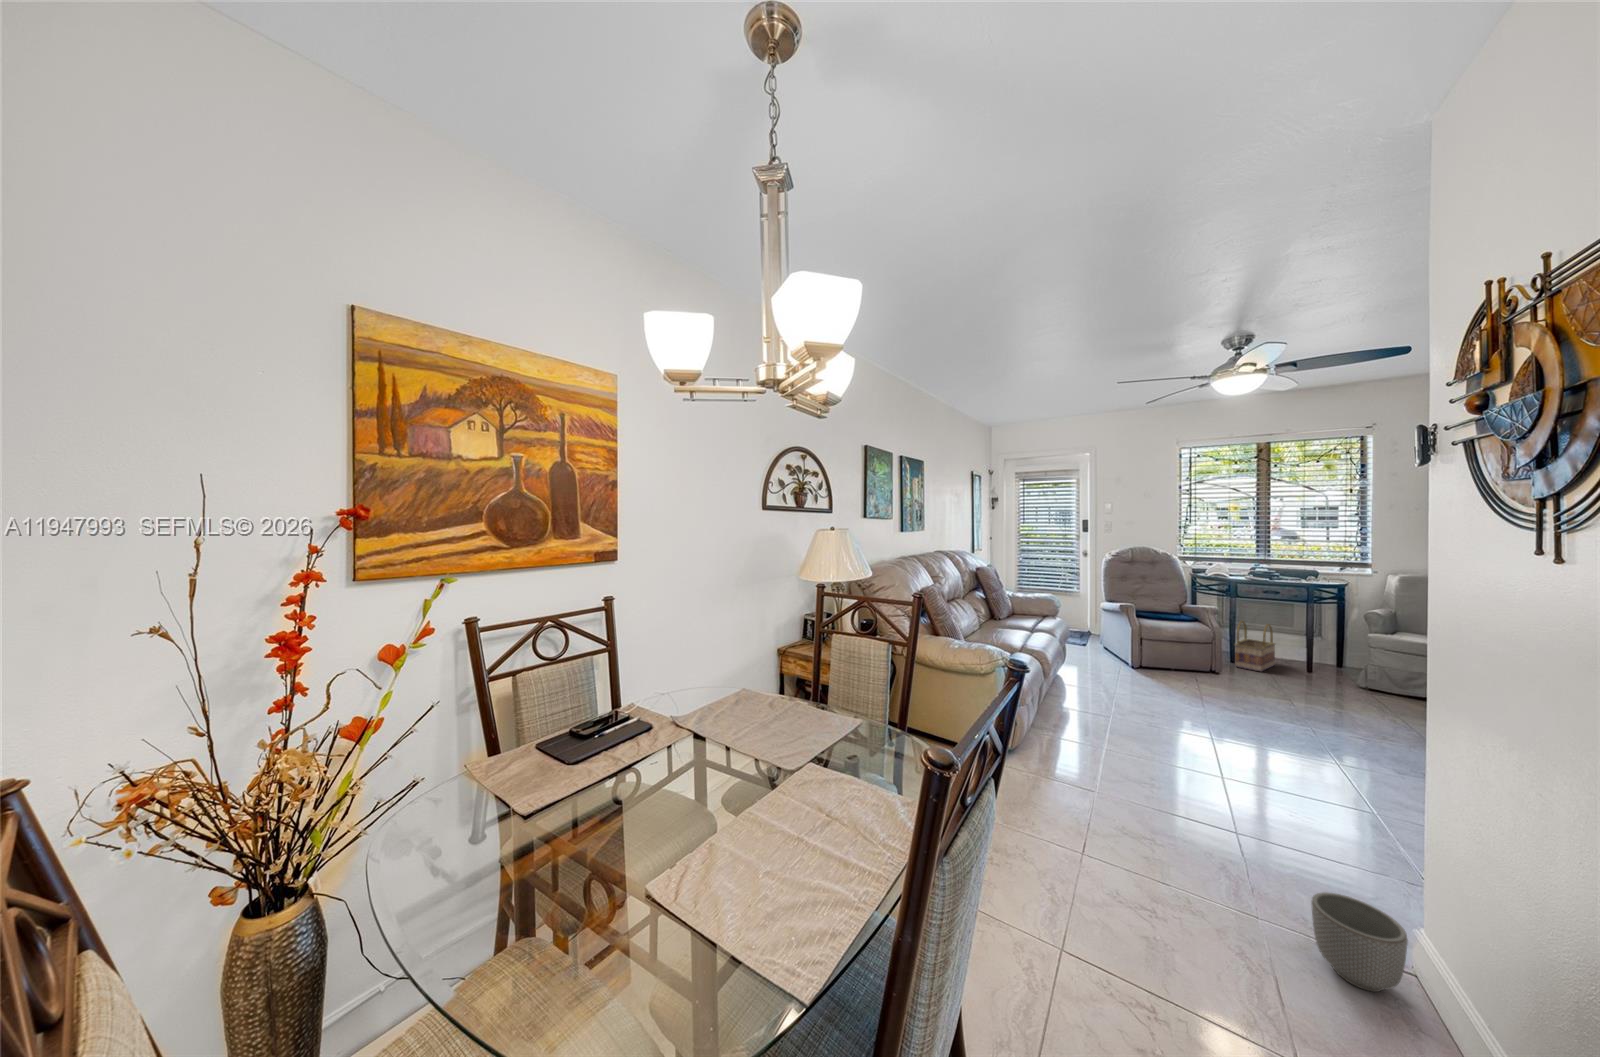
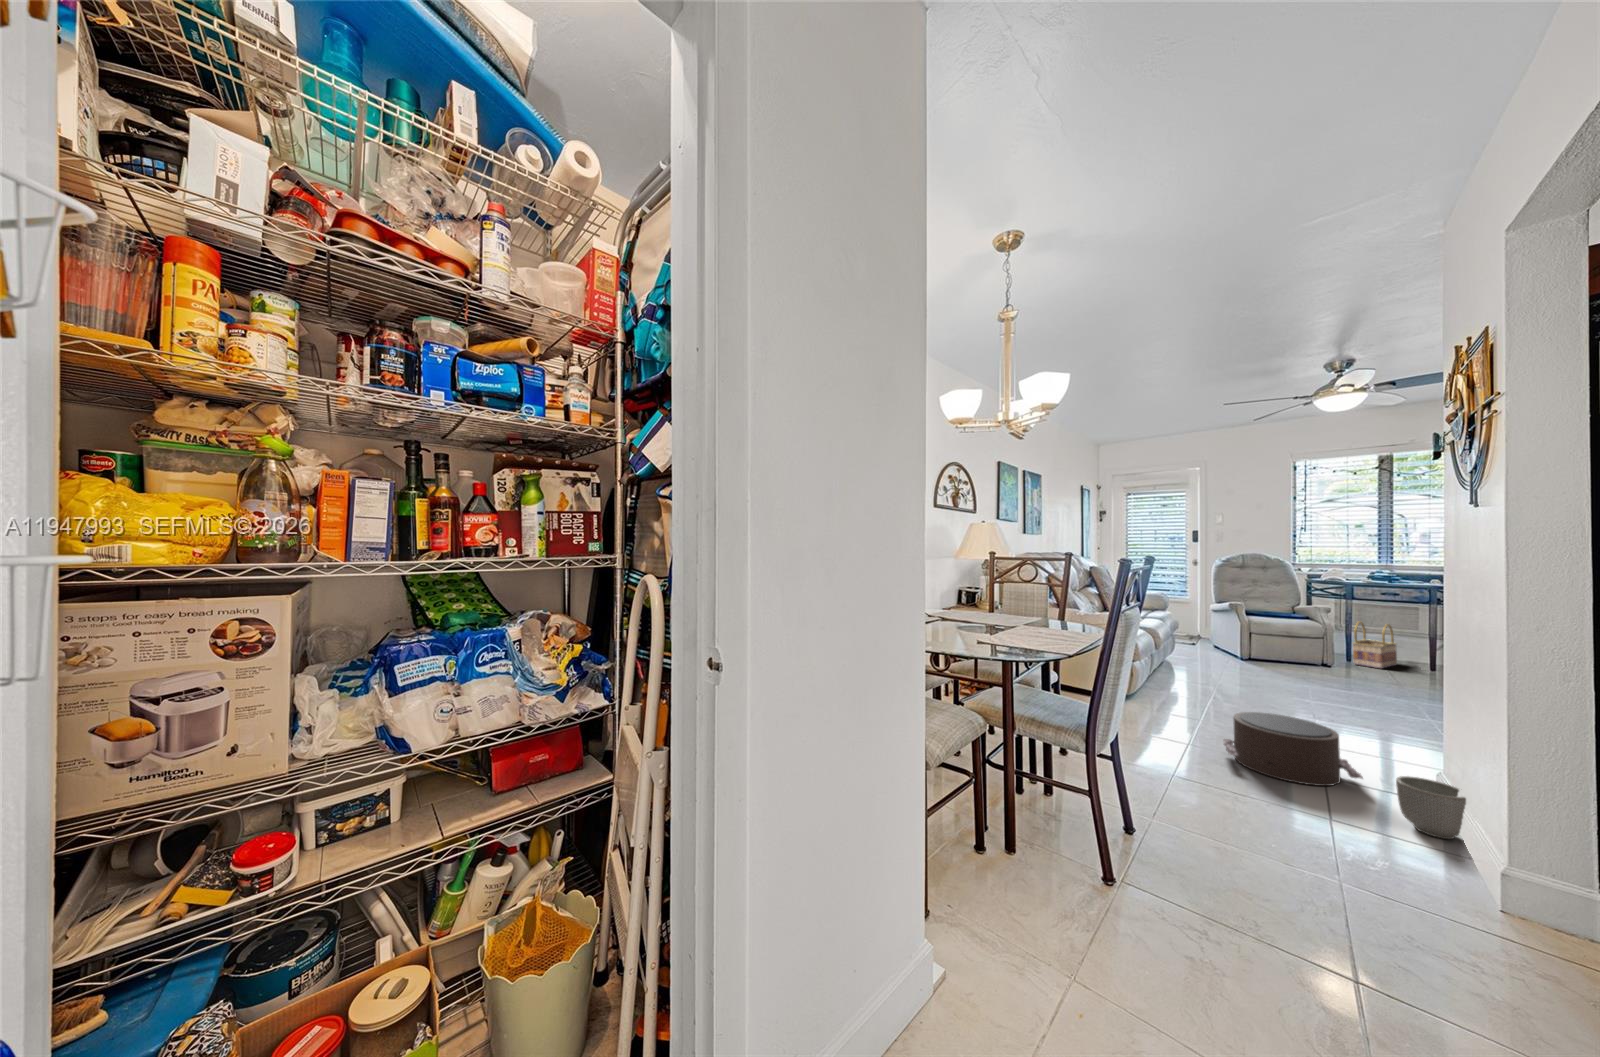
pouf: none [1103,772,1266,886] -> present [1223,712,1363,786]

